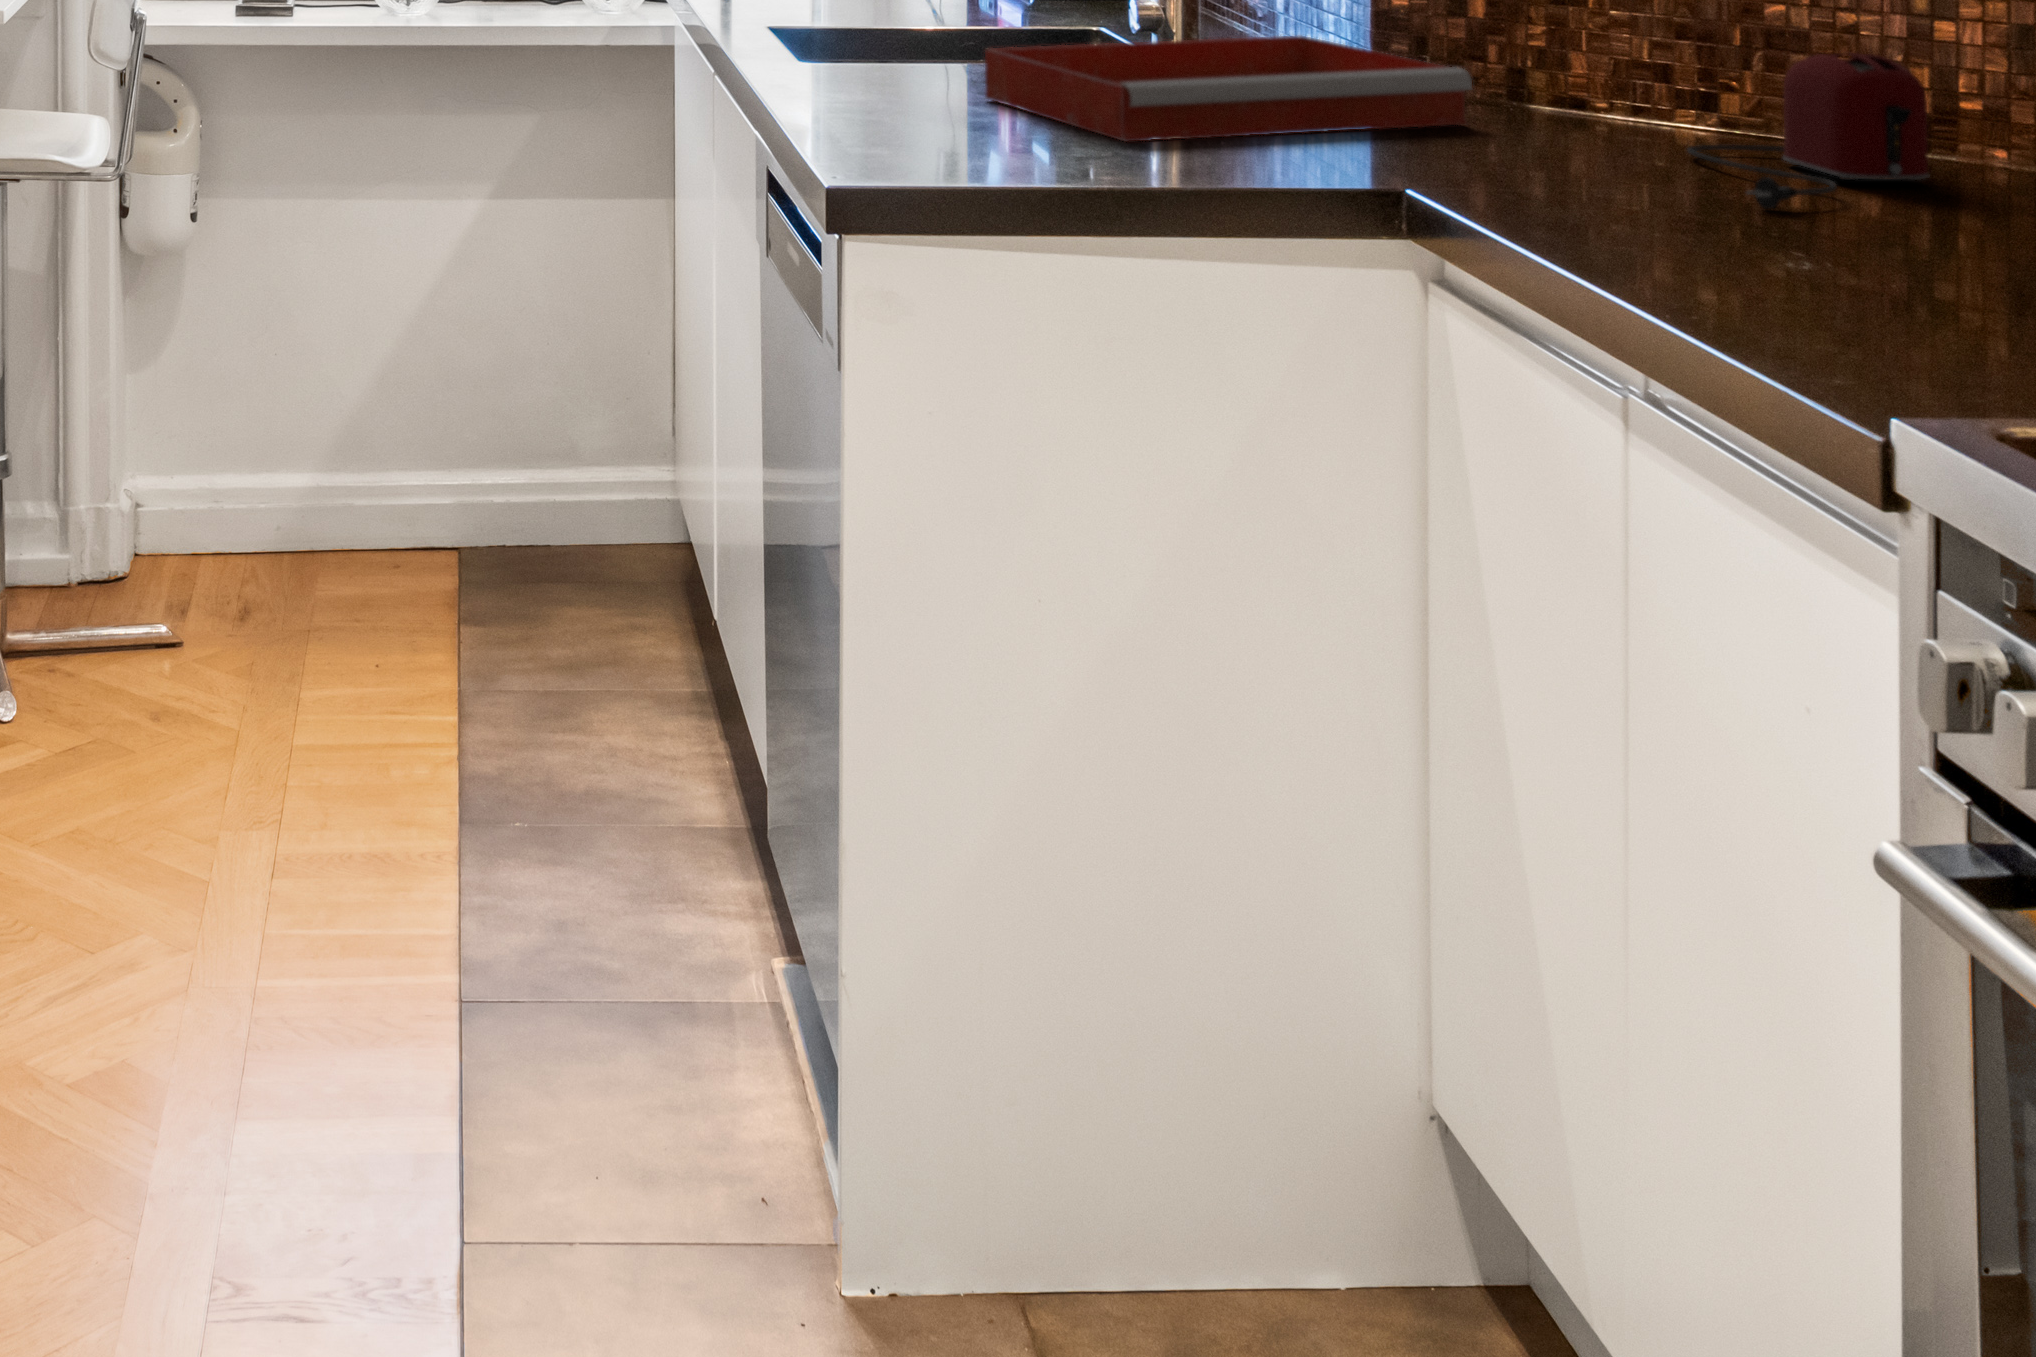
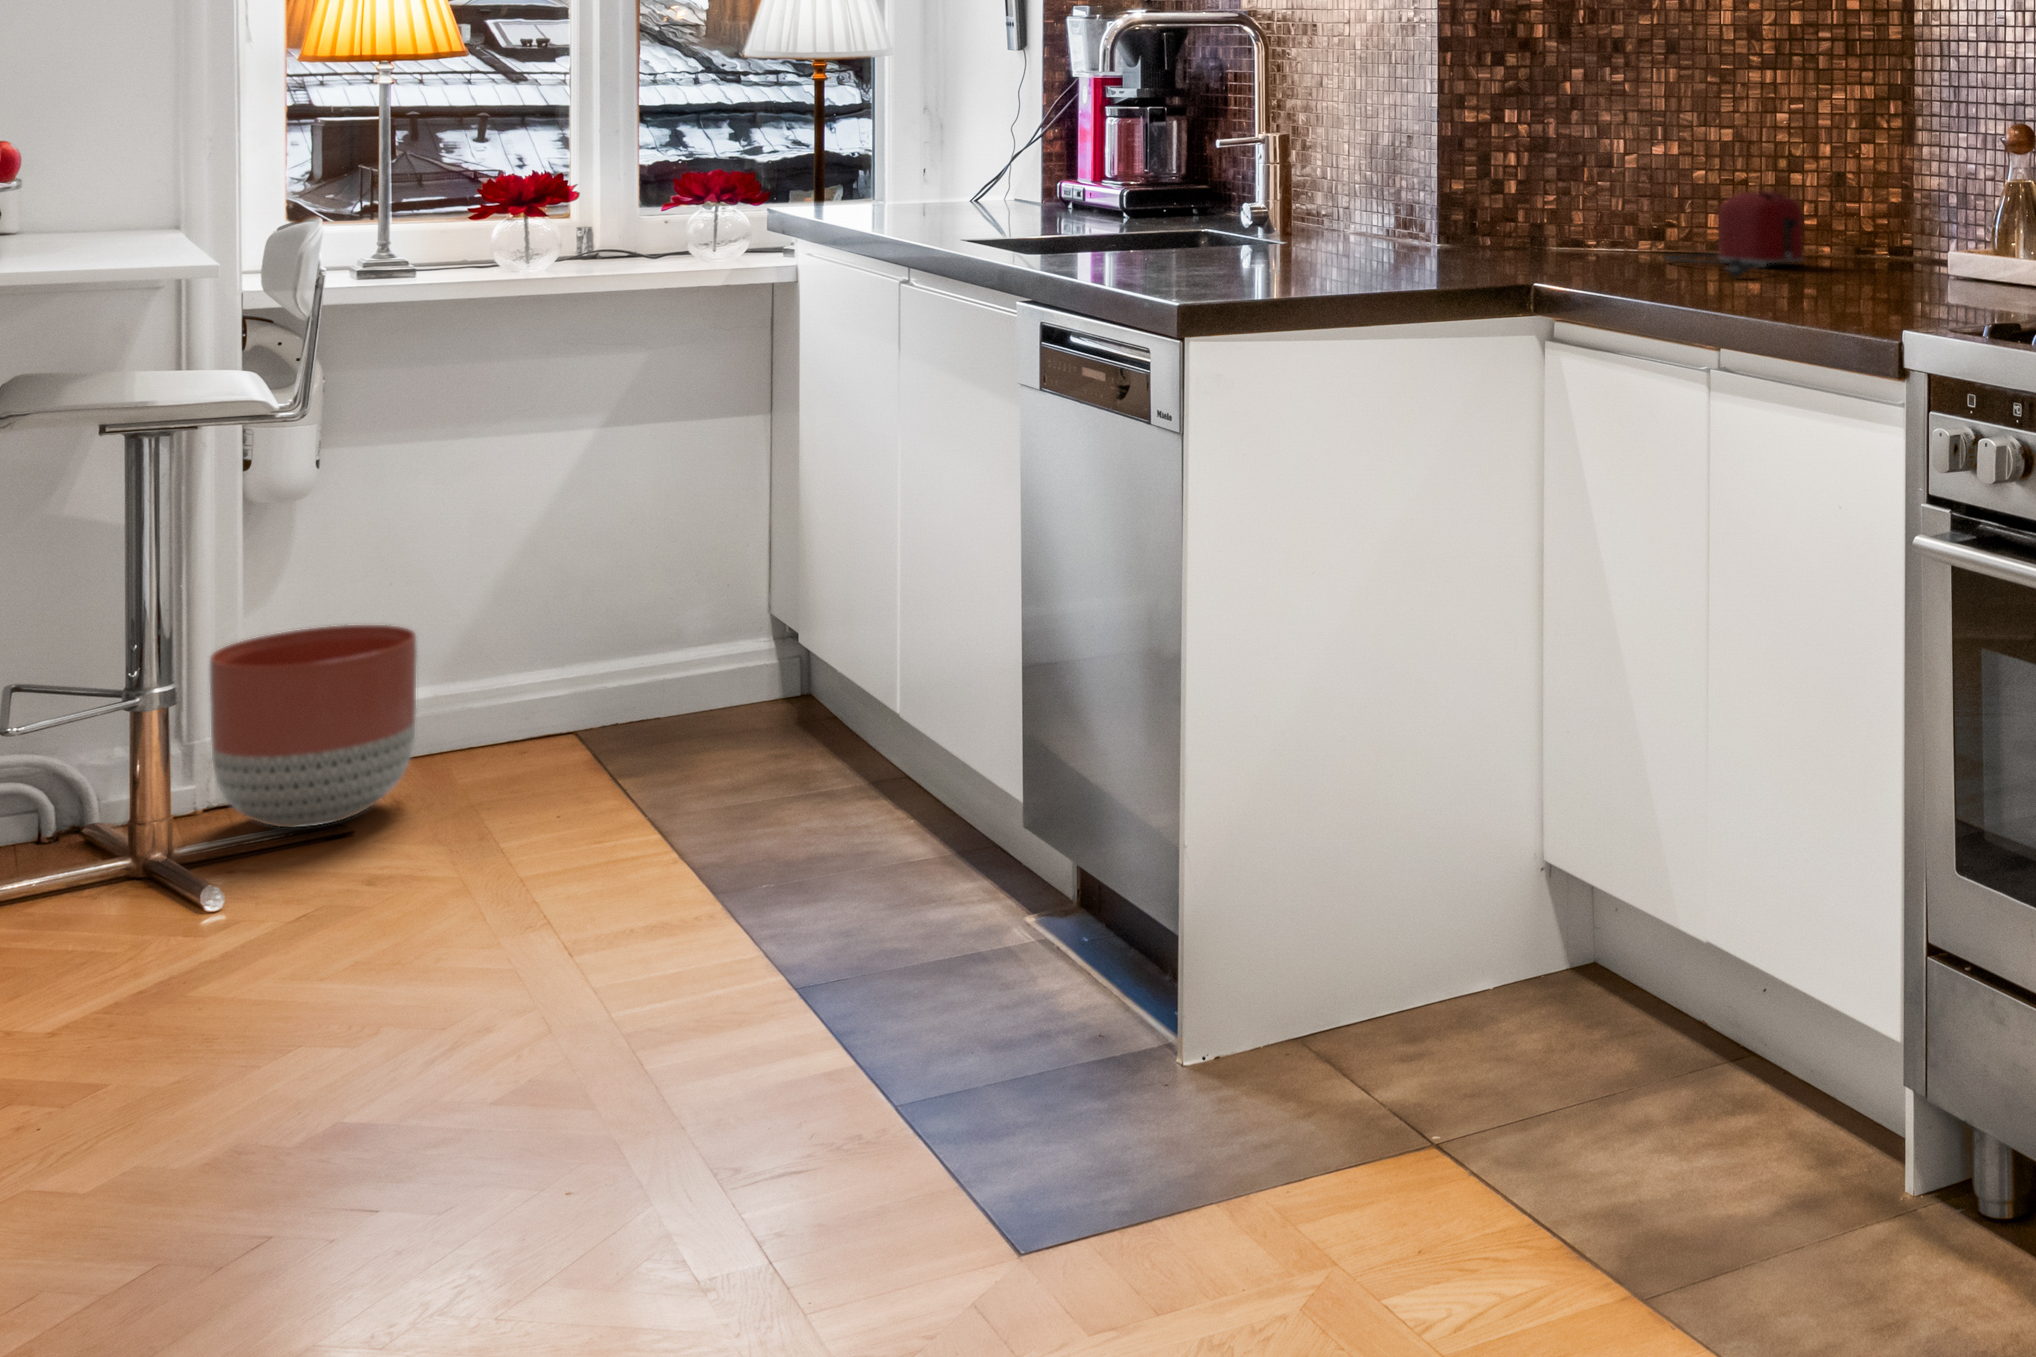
tray: present [985,35,1472,142] -> none [1189,213,1524,276]
planter: none [98,396,285,615] -> present [209,625,417,827]

